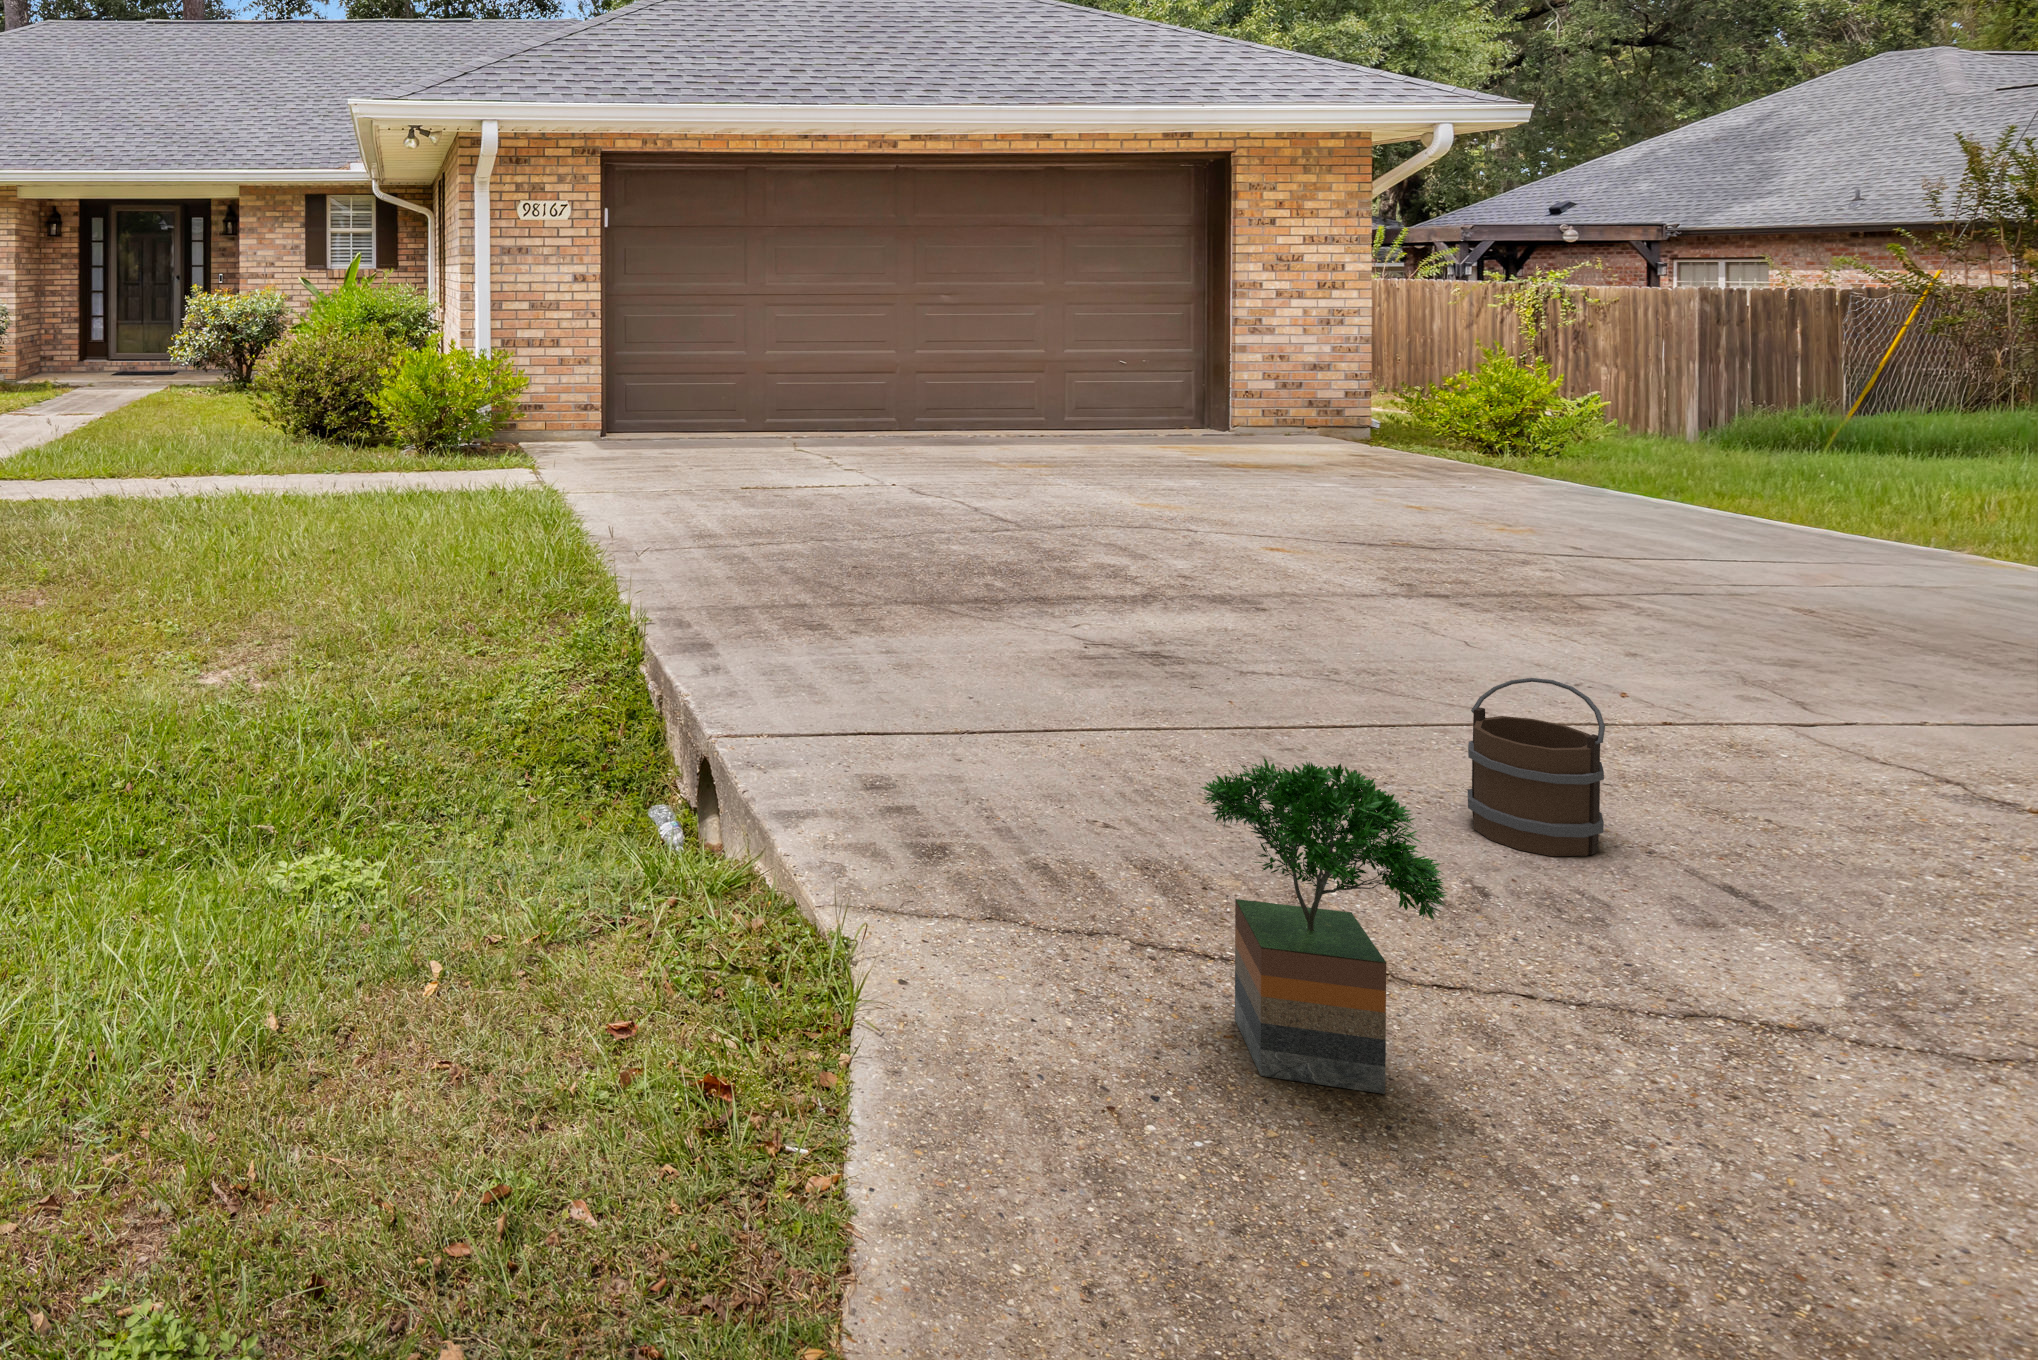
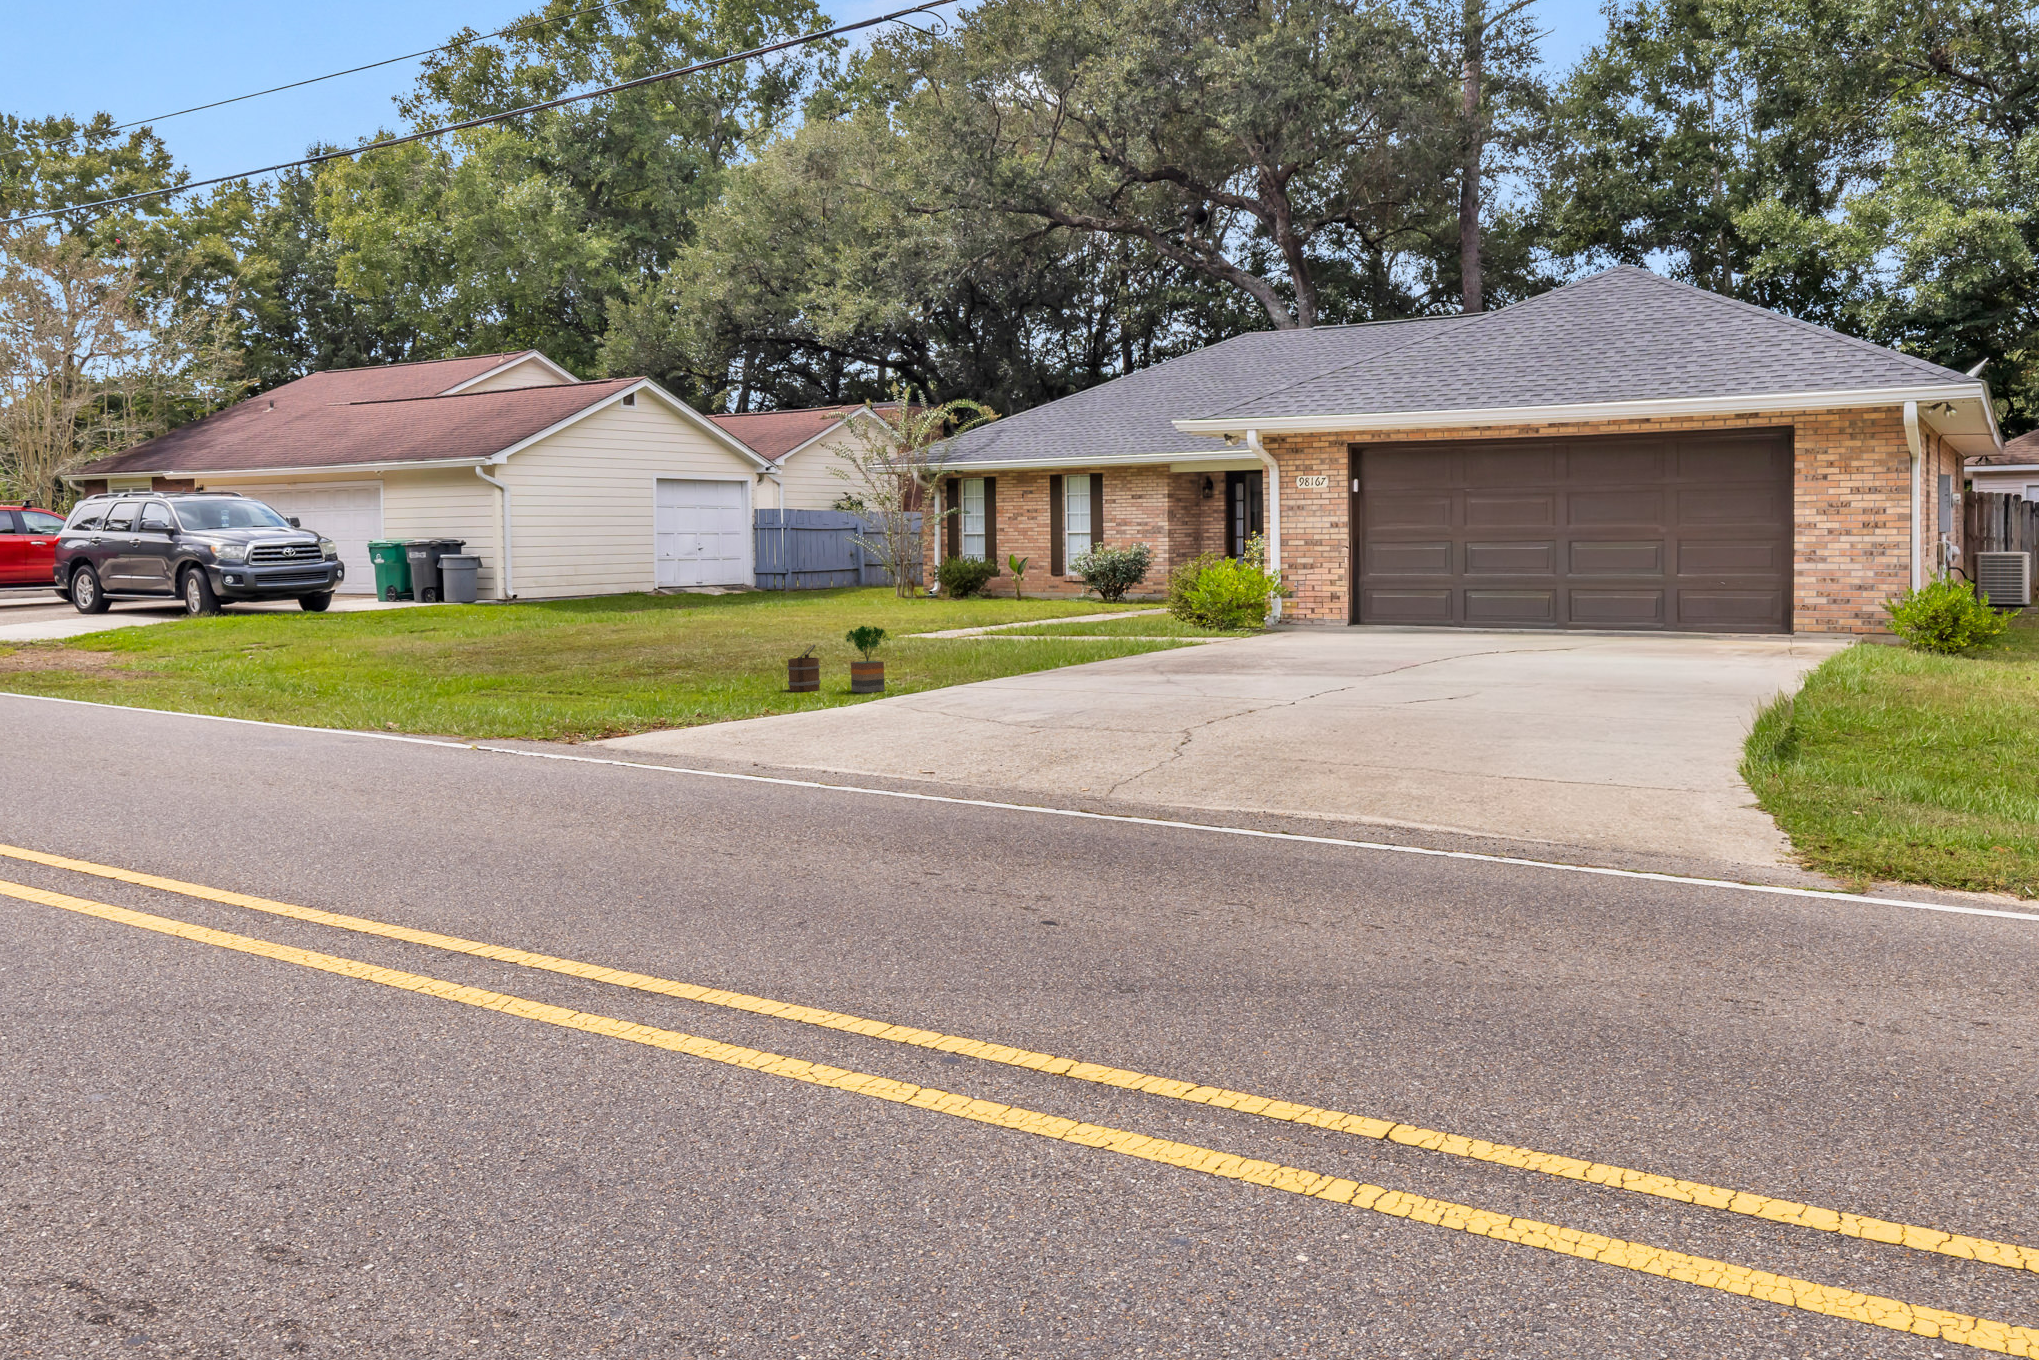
bucket: present [1467,678,1605,856] -> present [787,645,821,692]

